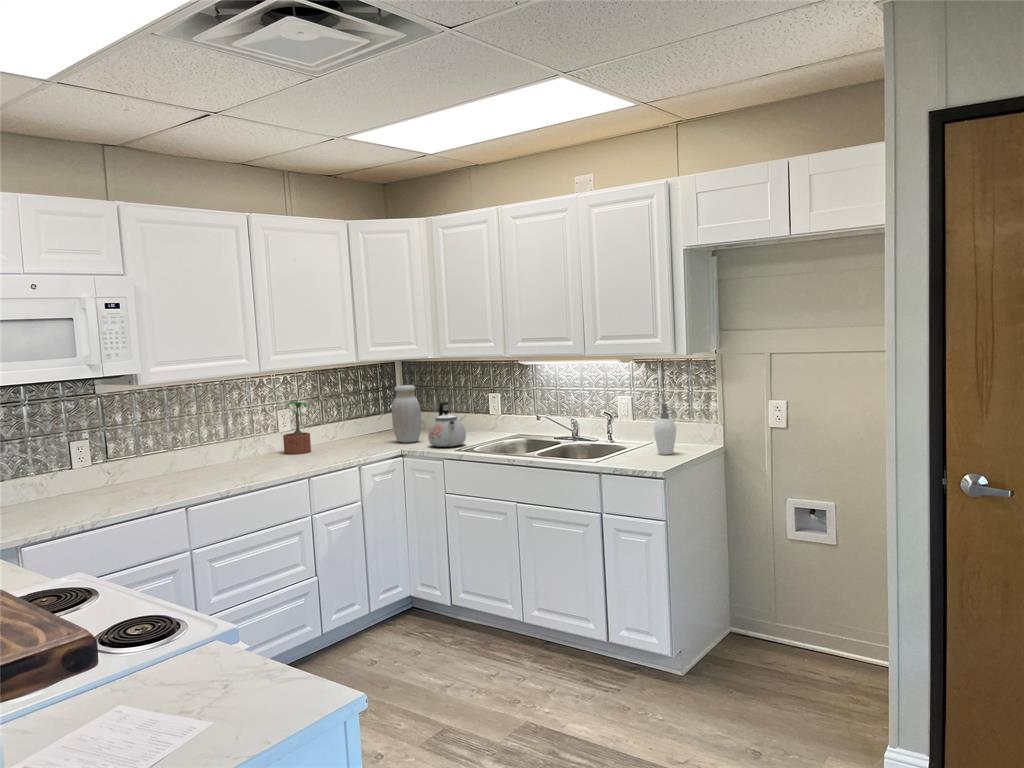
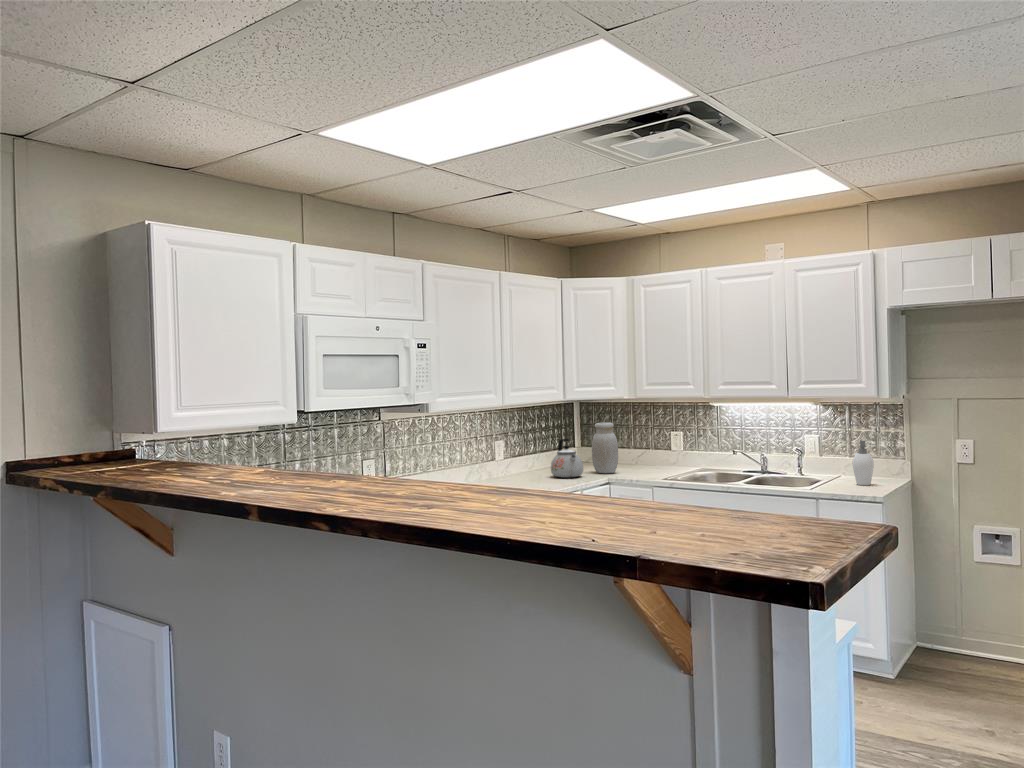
potted plant: present [283,402,311,454] -> none [505,435,530,481]
kettle: present [428,402,466,447] -> present [551,439,583,478]

